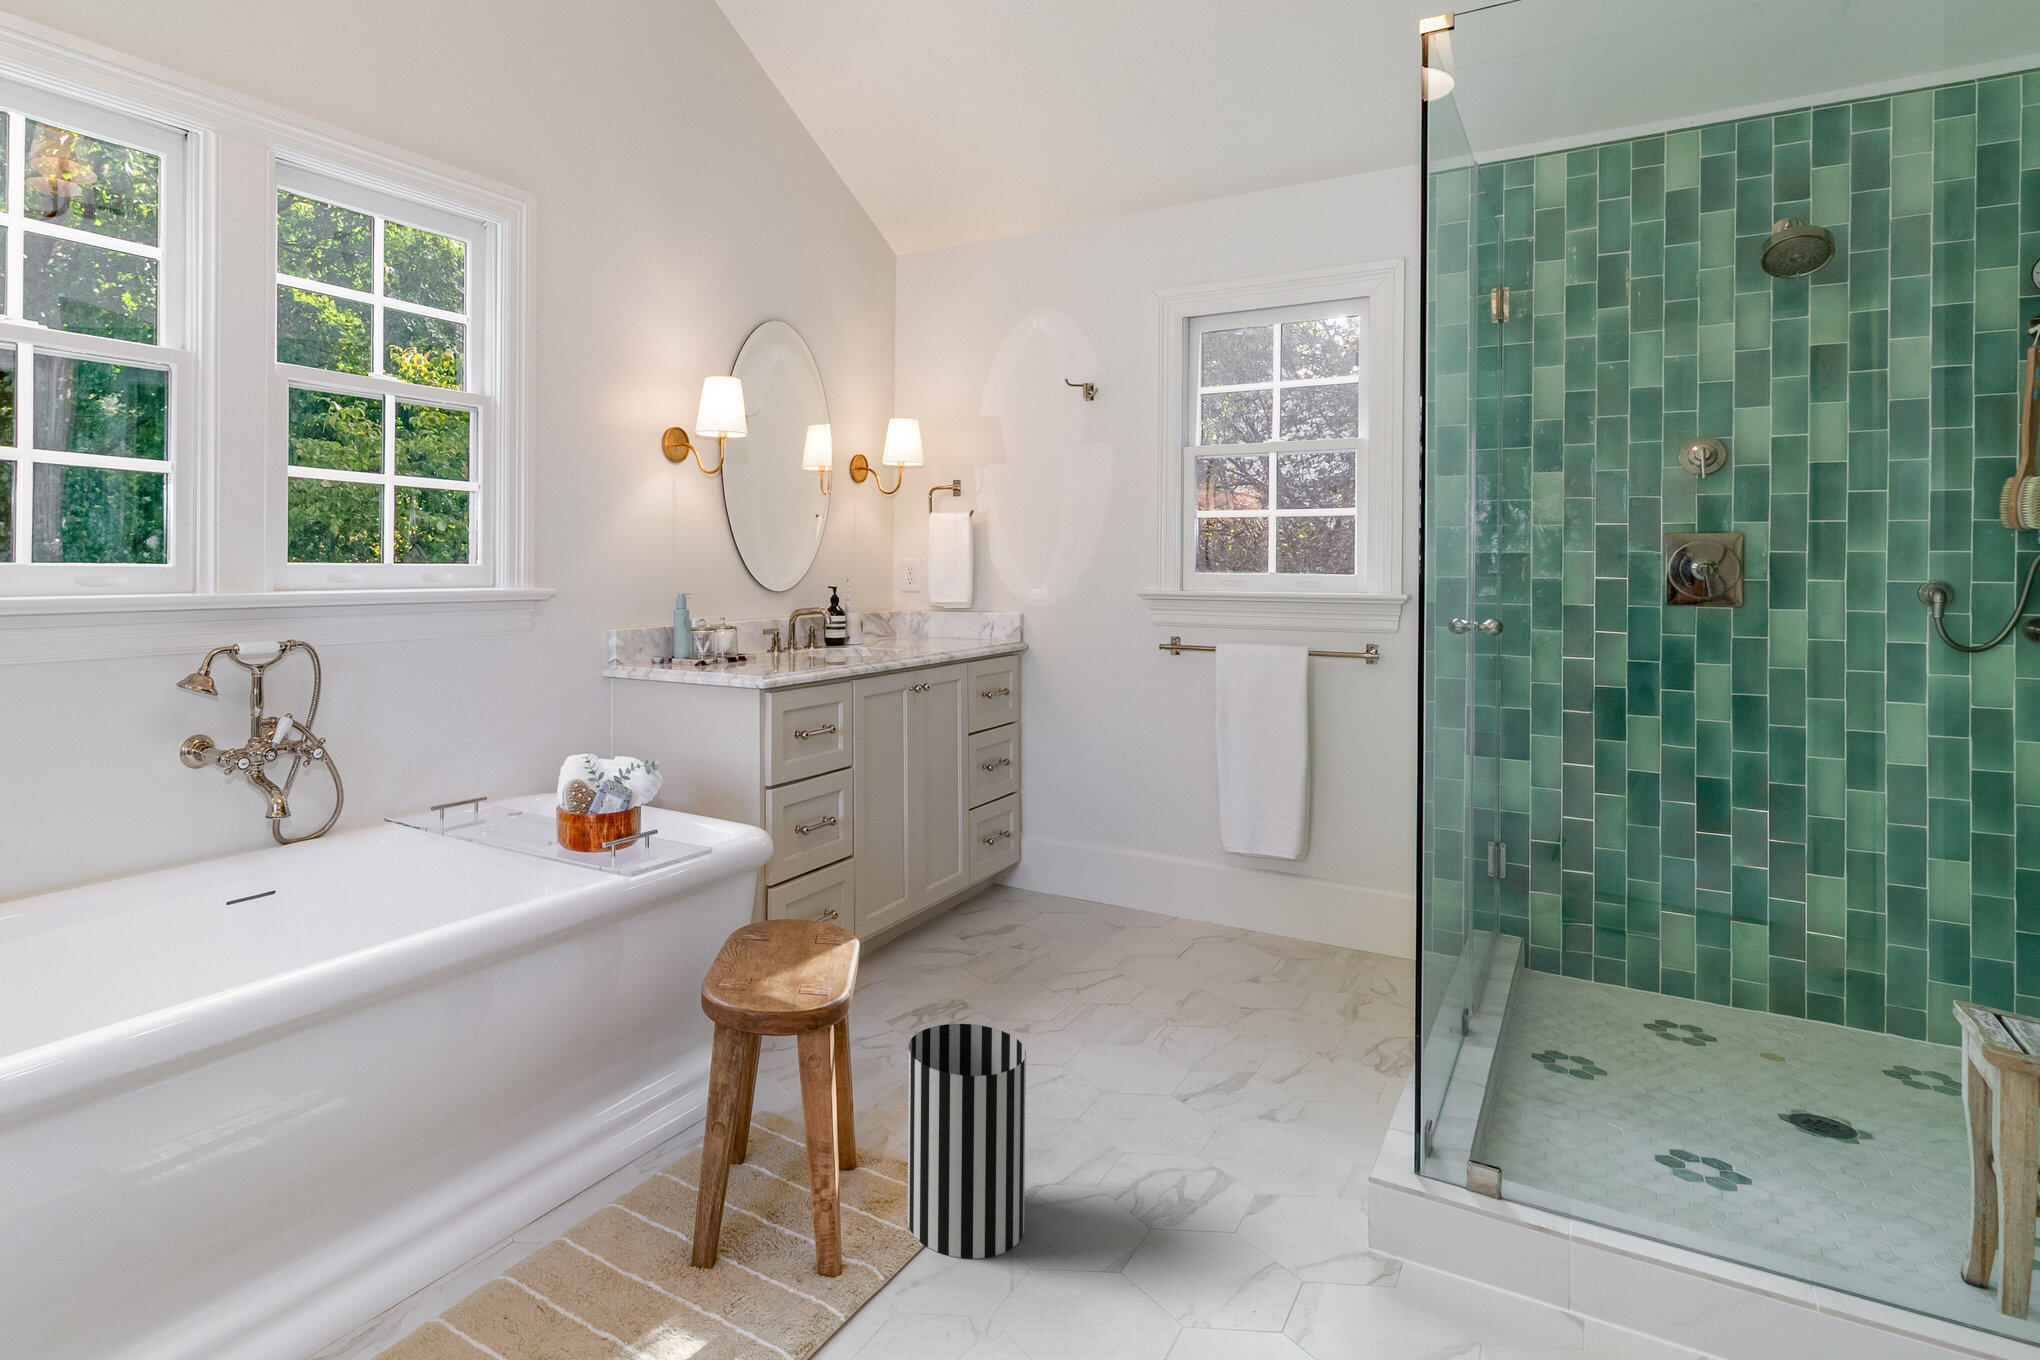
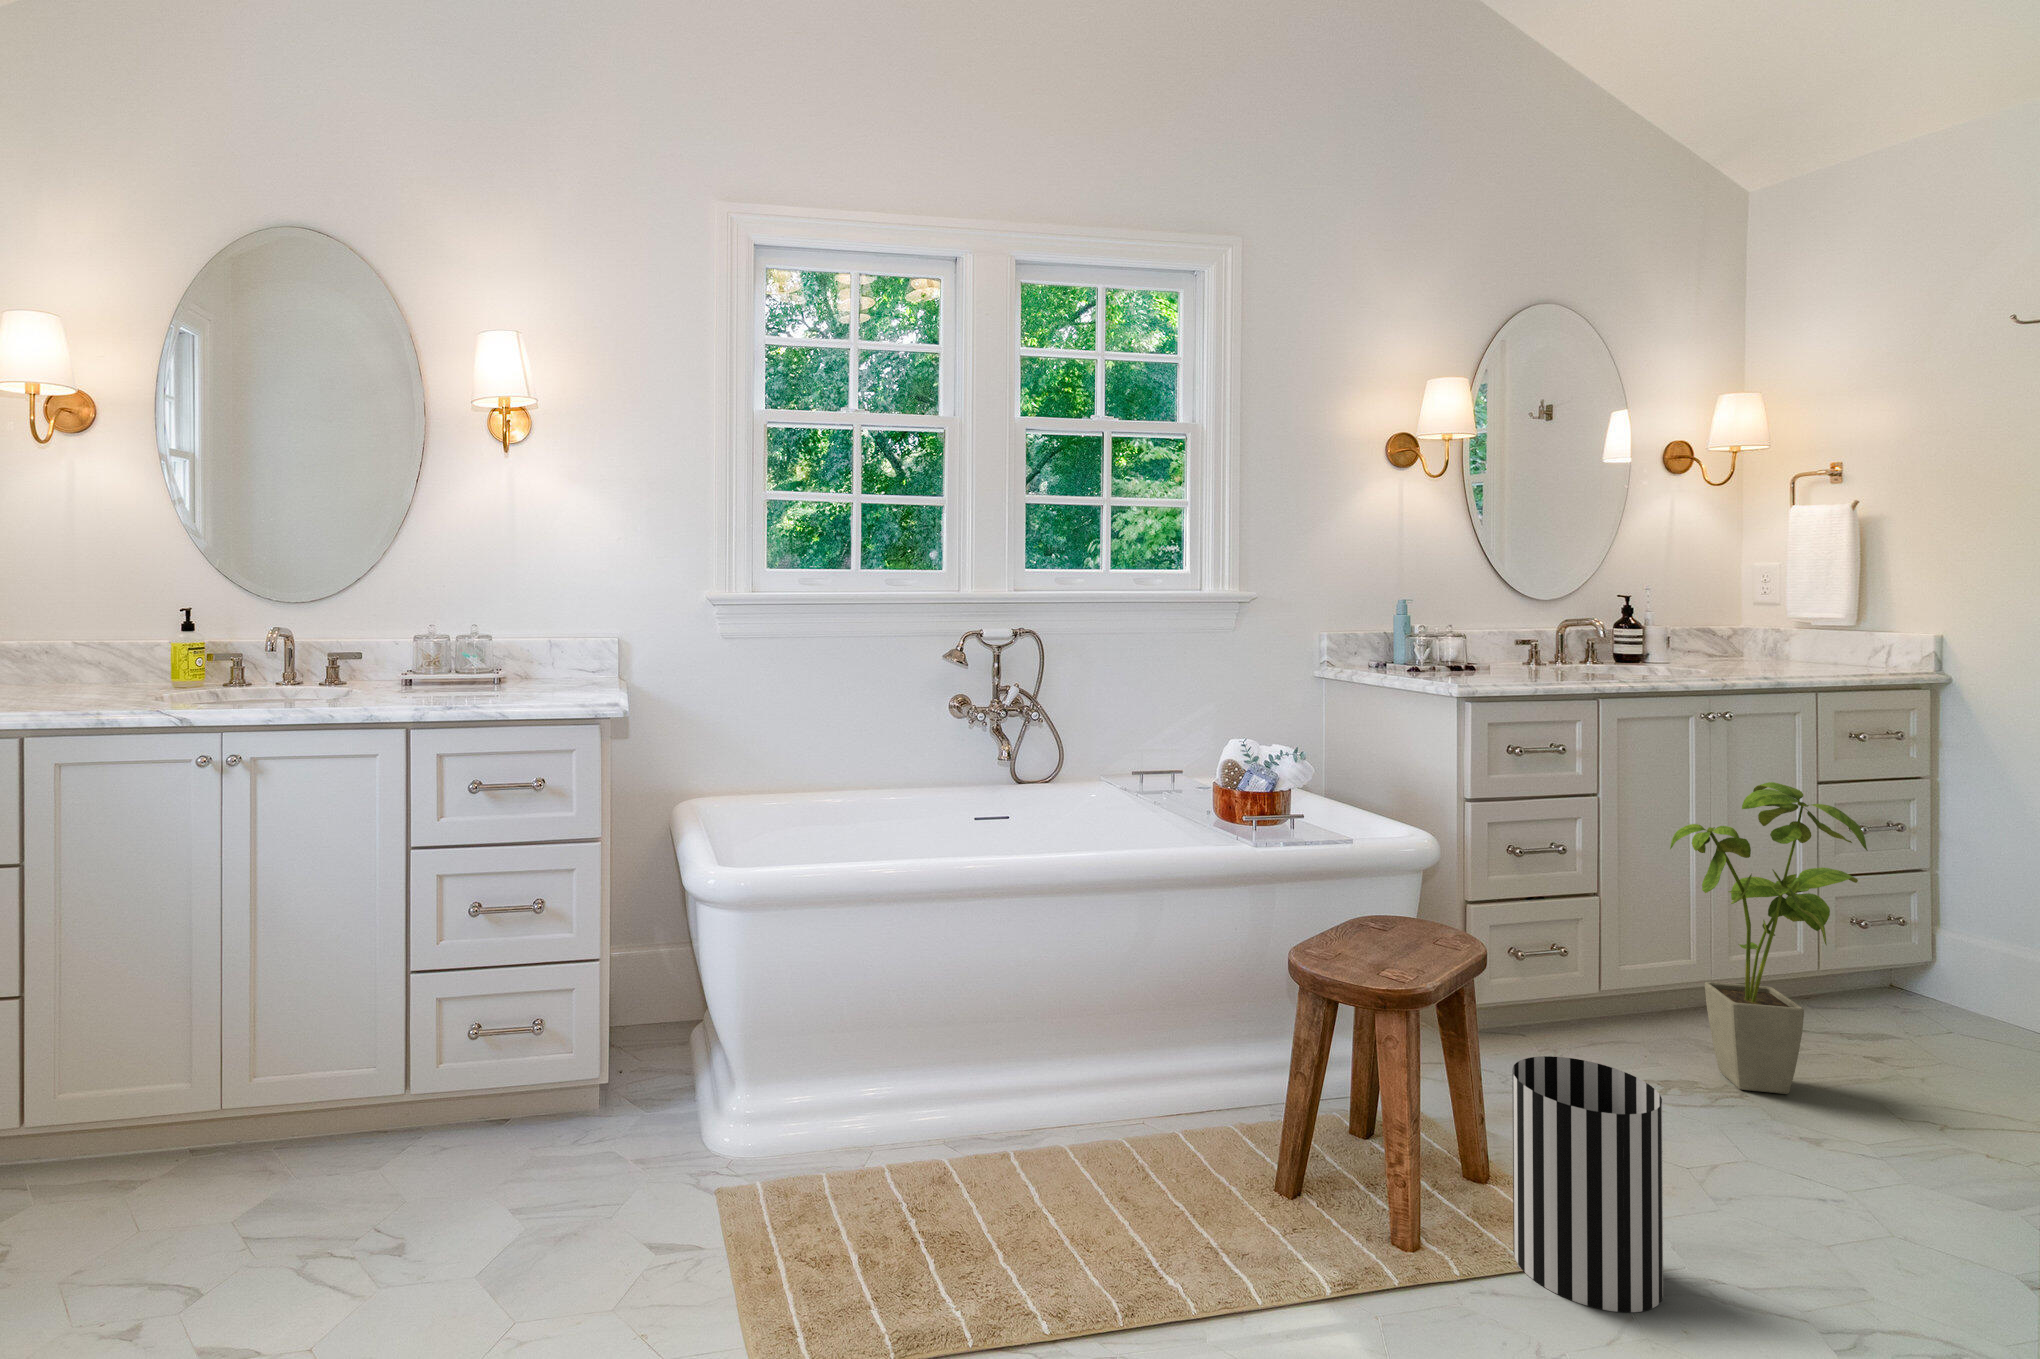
house plant: none [910,740,1044,998] -> present [1670,782,1868,1094]

